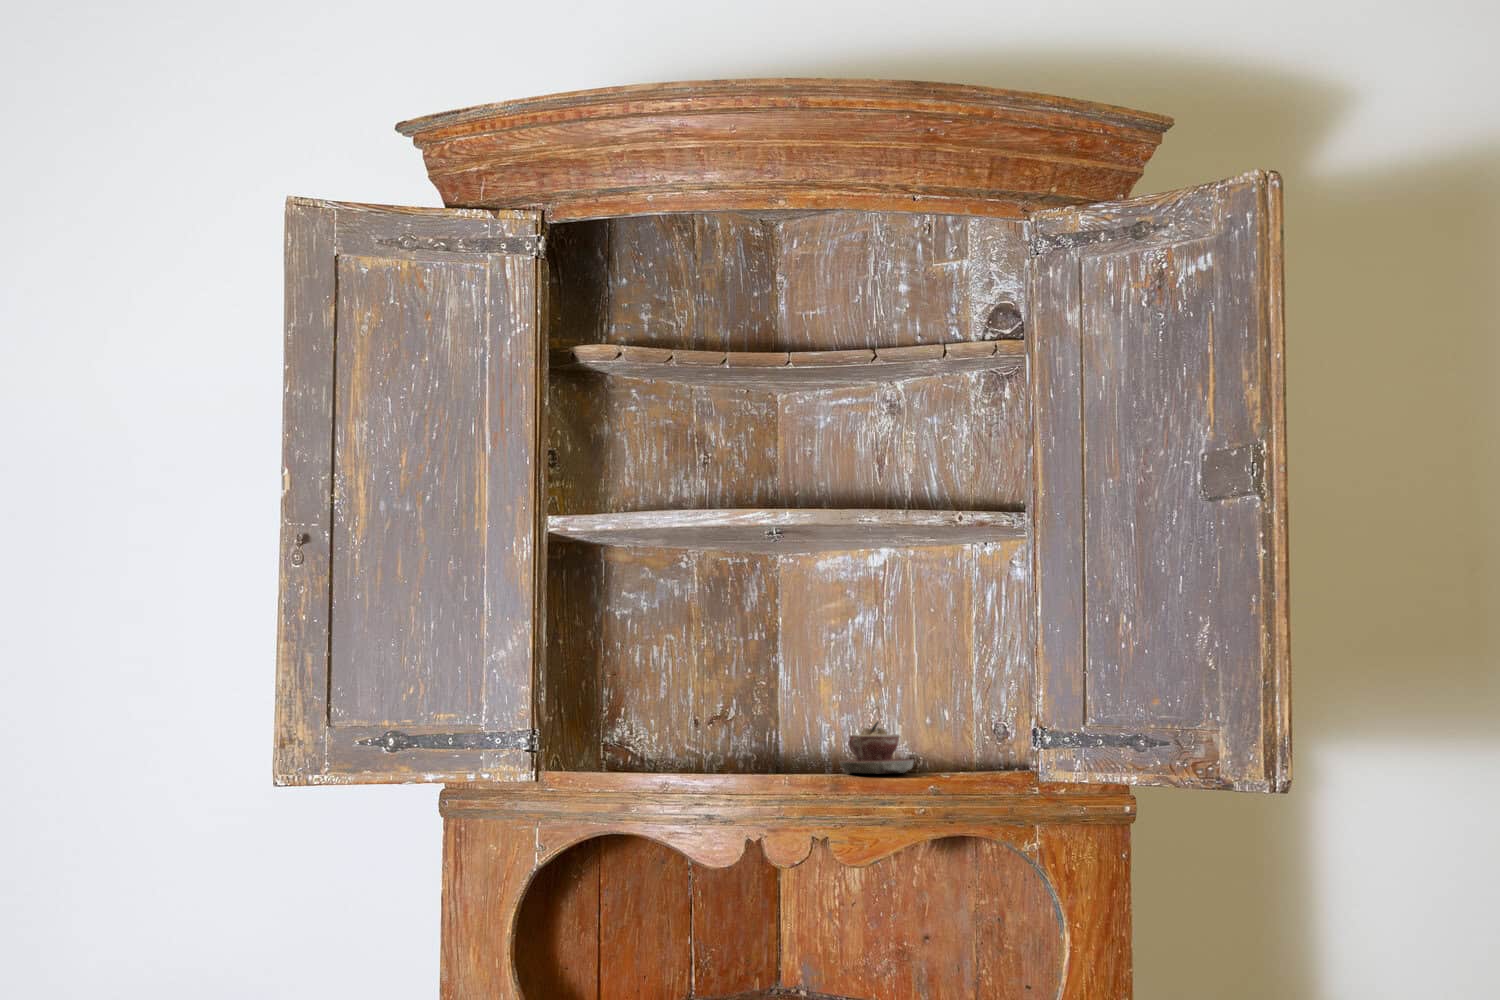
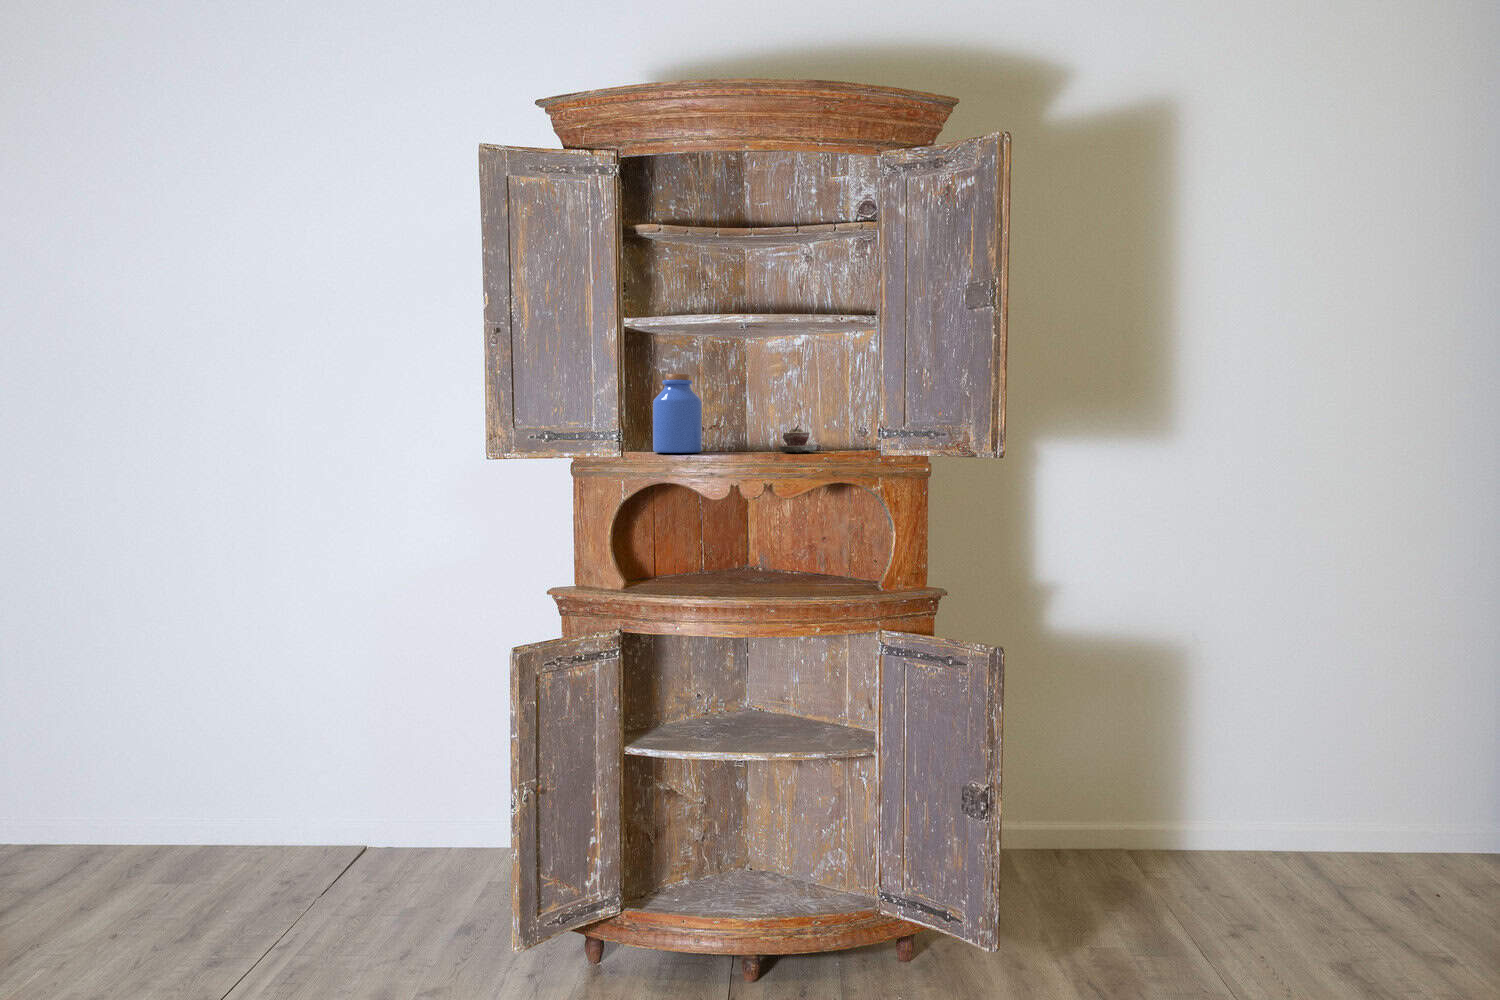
jar: none [599,621,693,773] -> present [653,374,702,453]

